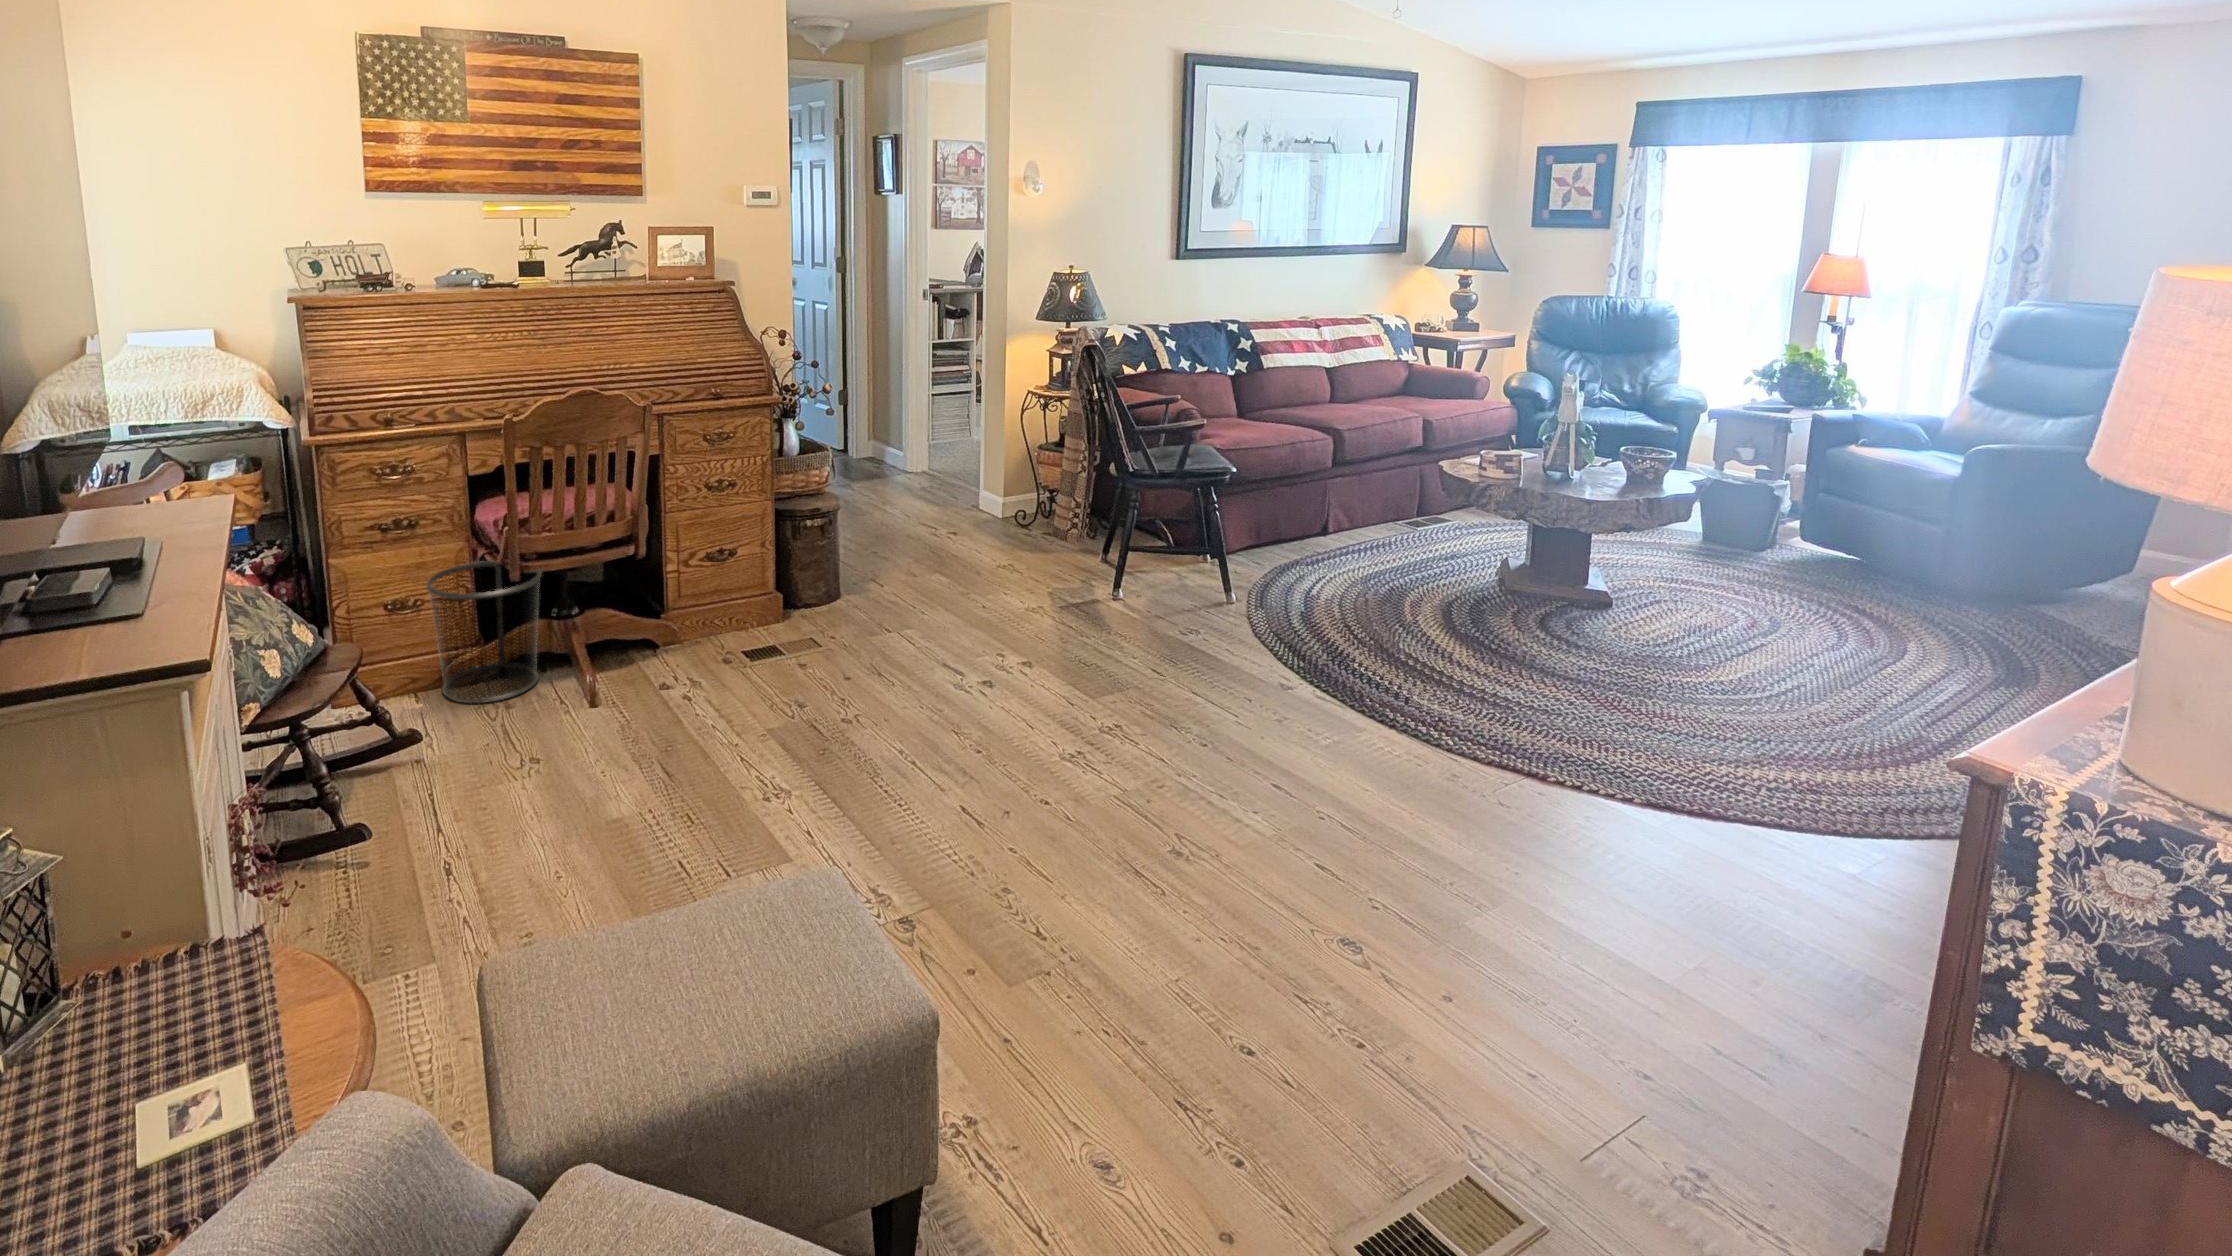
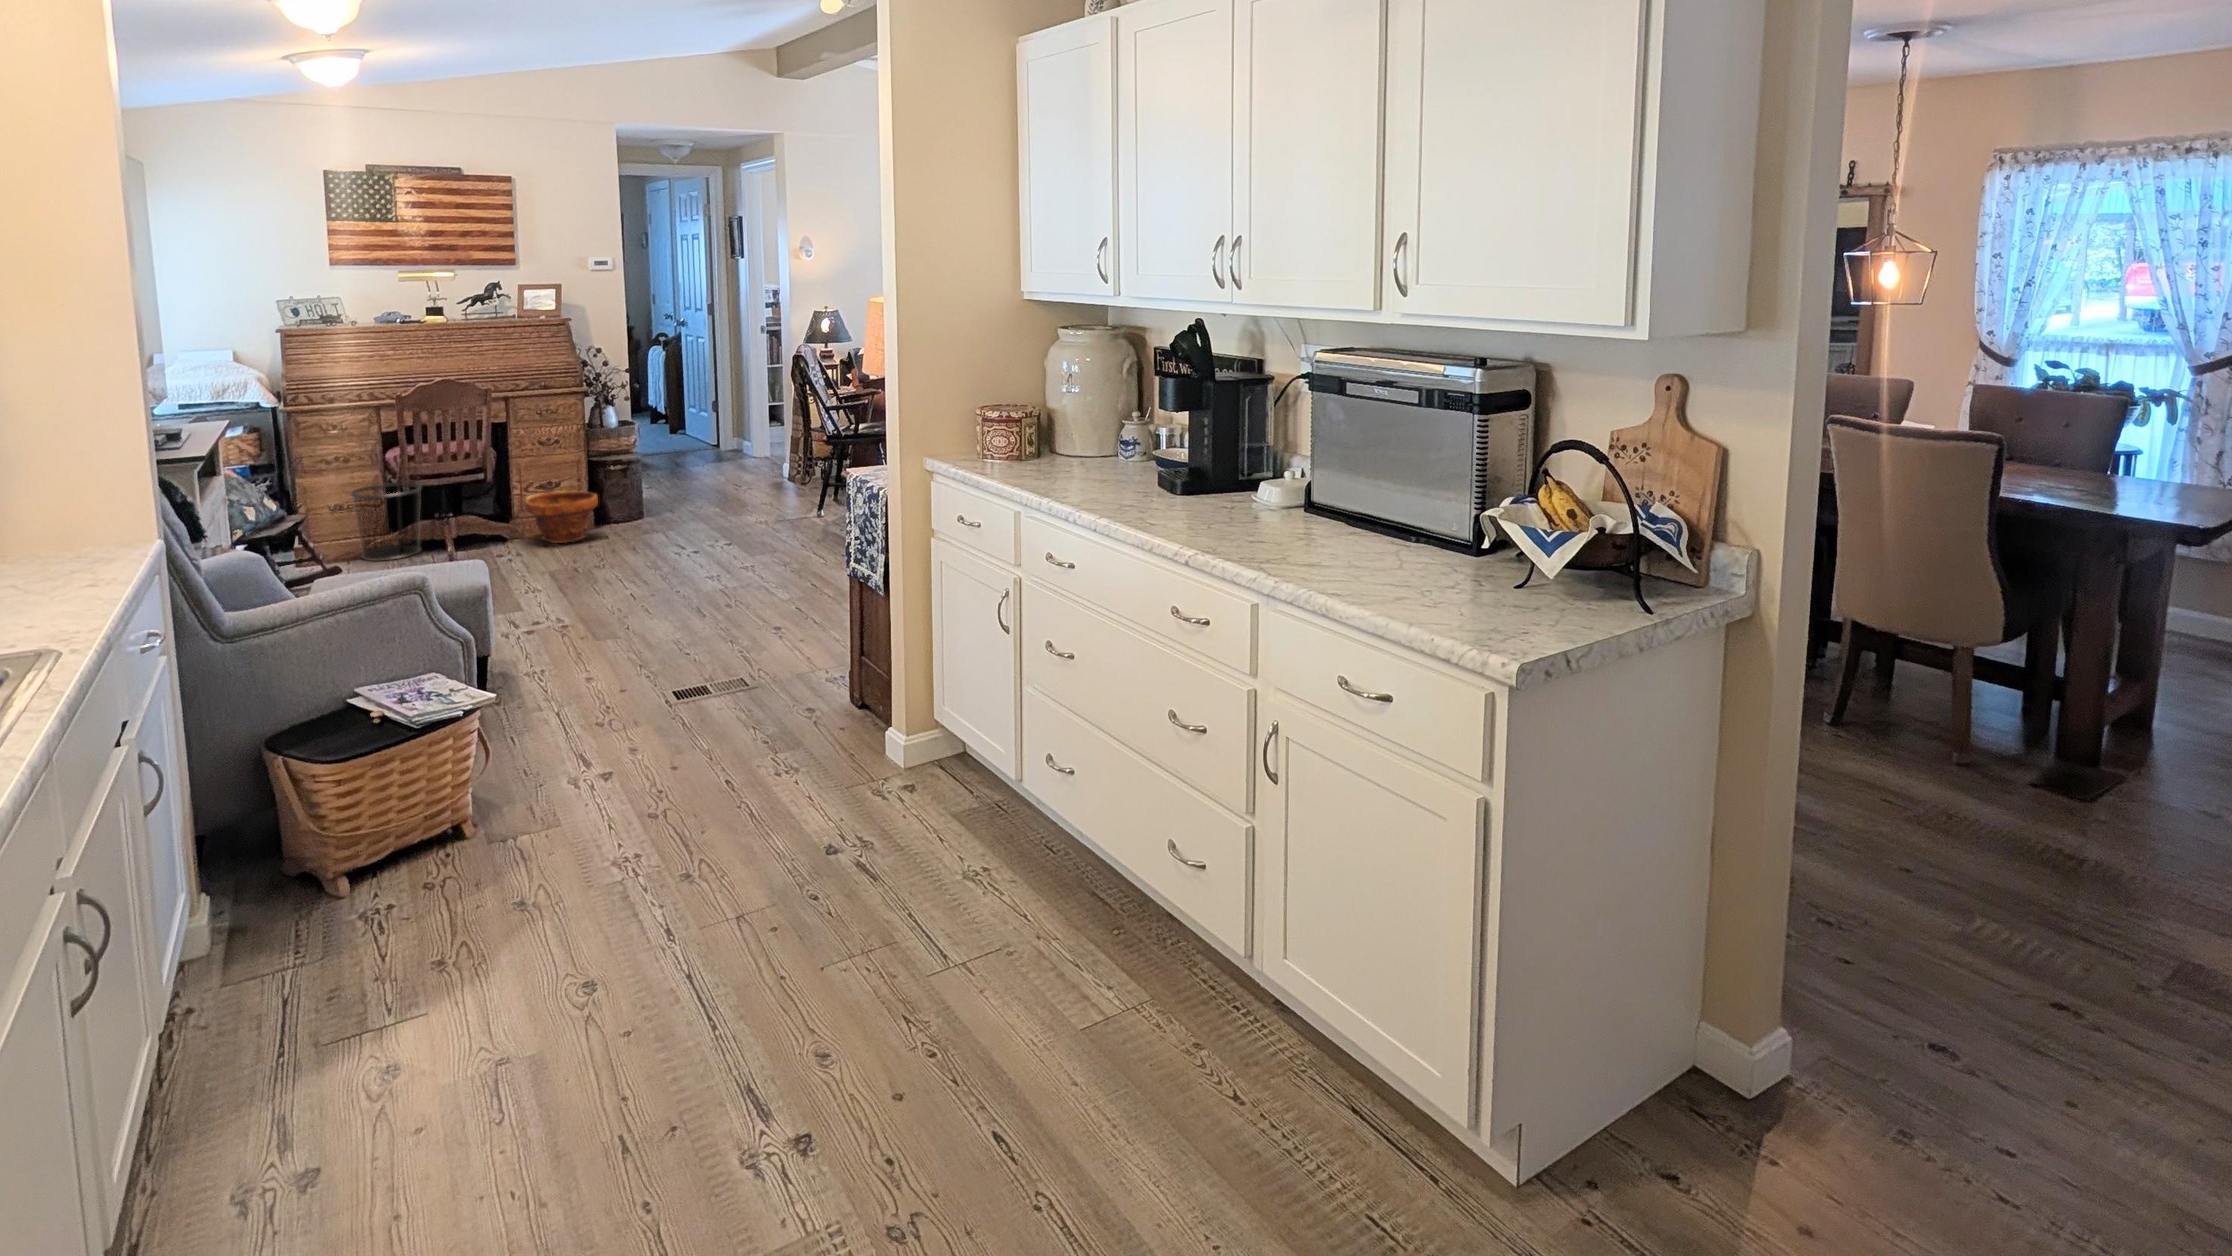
planter: none [702,566,817,662] -> present [525,491,598,543]

